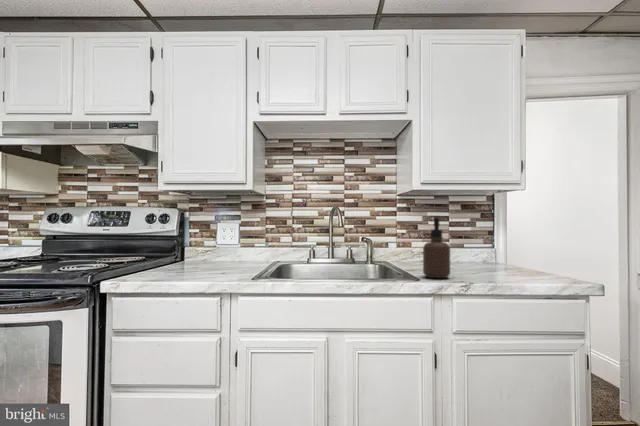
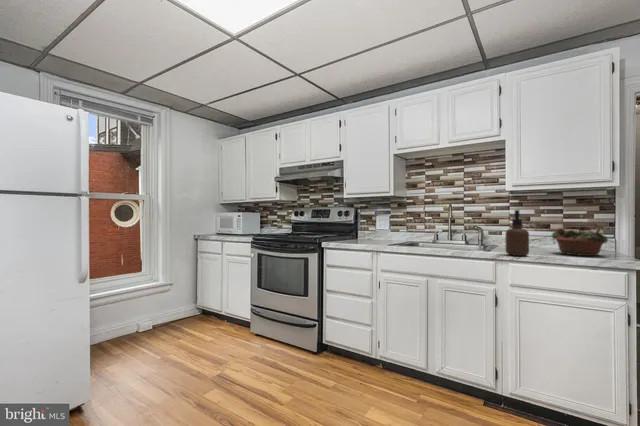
succulent planter: none [455,232,520,272] -> present [552,222,609,256]

